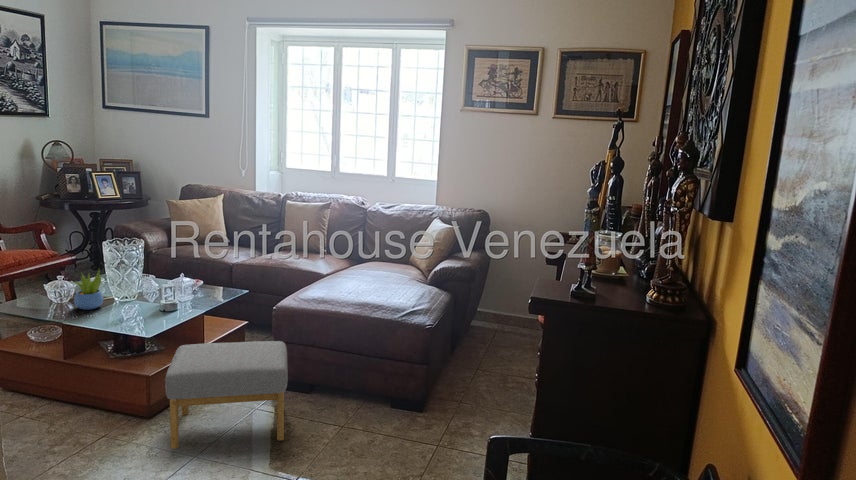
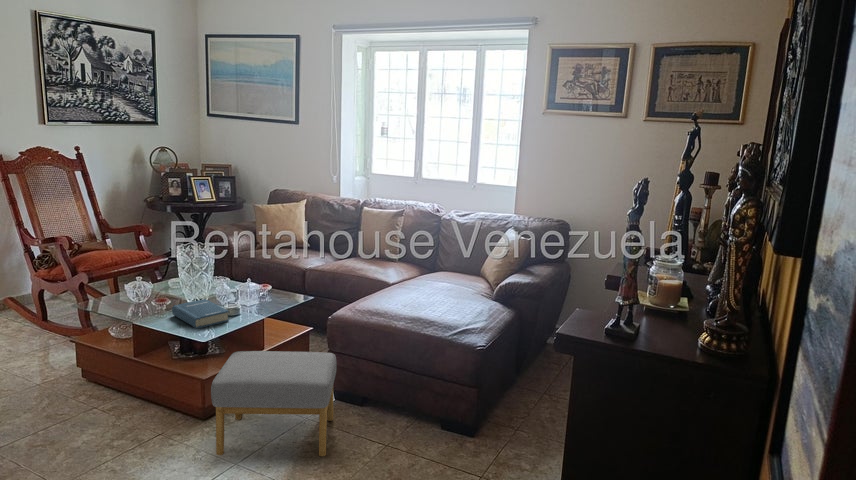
succulent plant: present [74,270,104,310] -> none [147,271,175,310]
hardback book: none [104,296,168,325] -> present [172,299,229,329]

